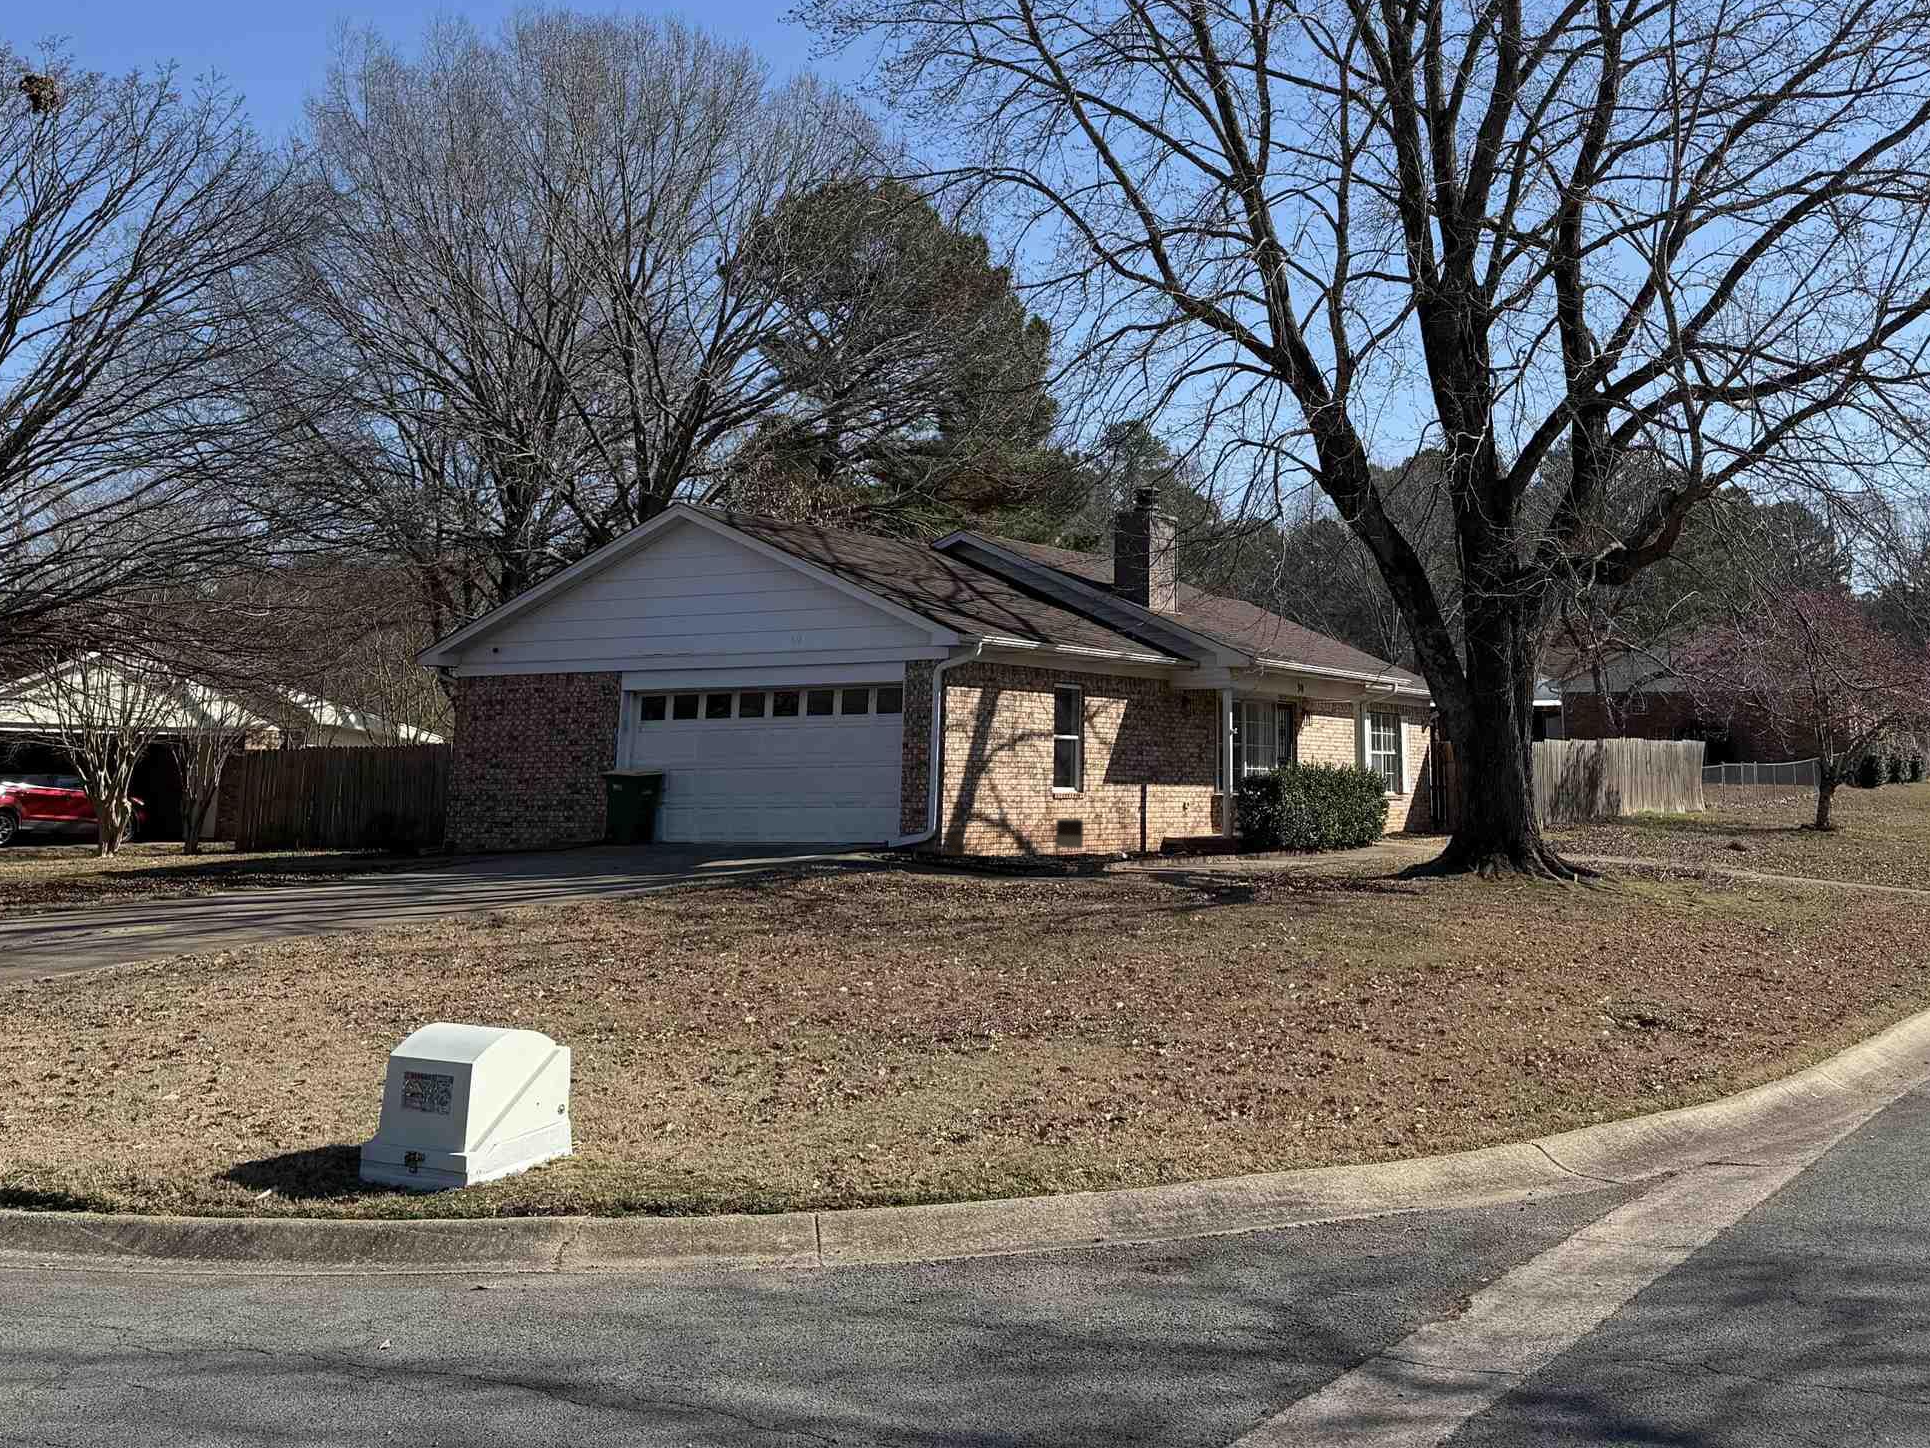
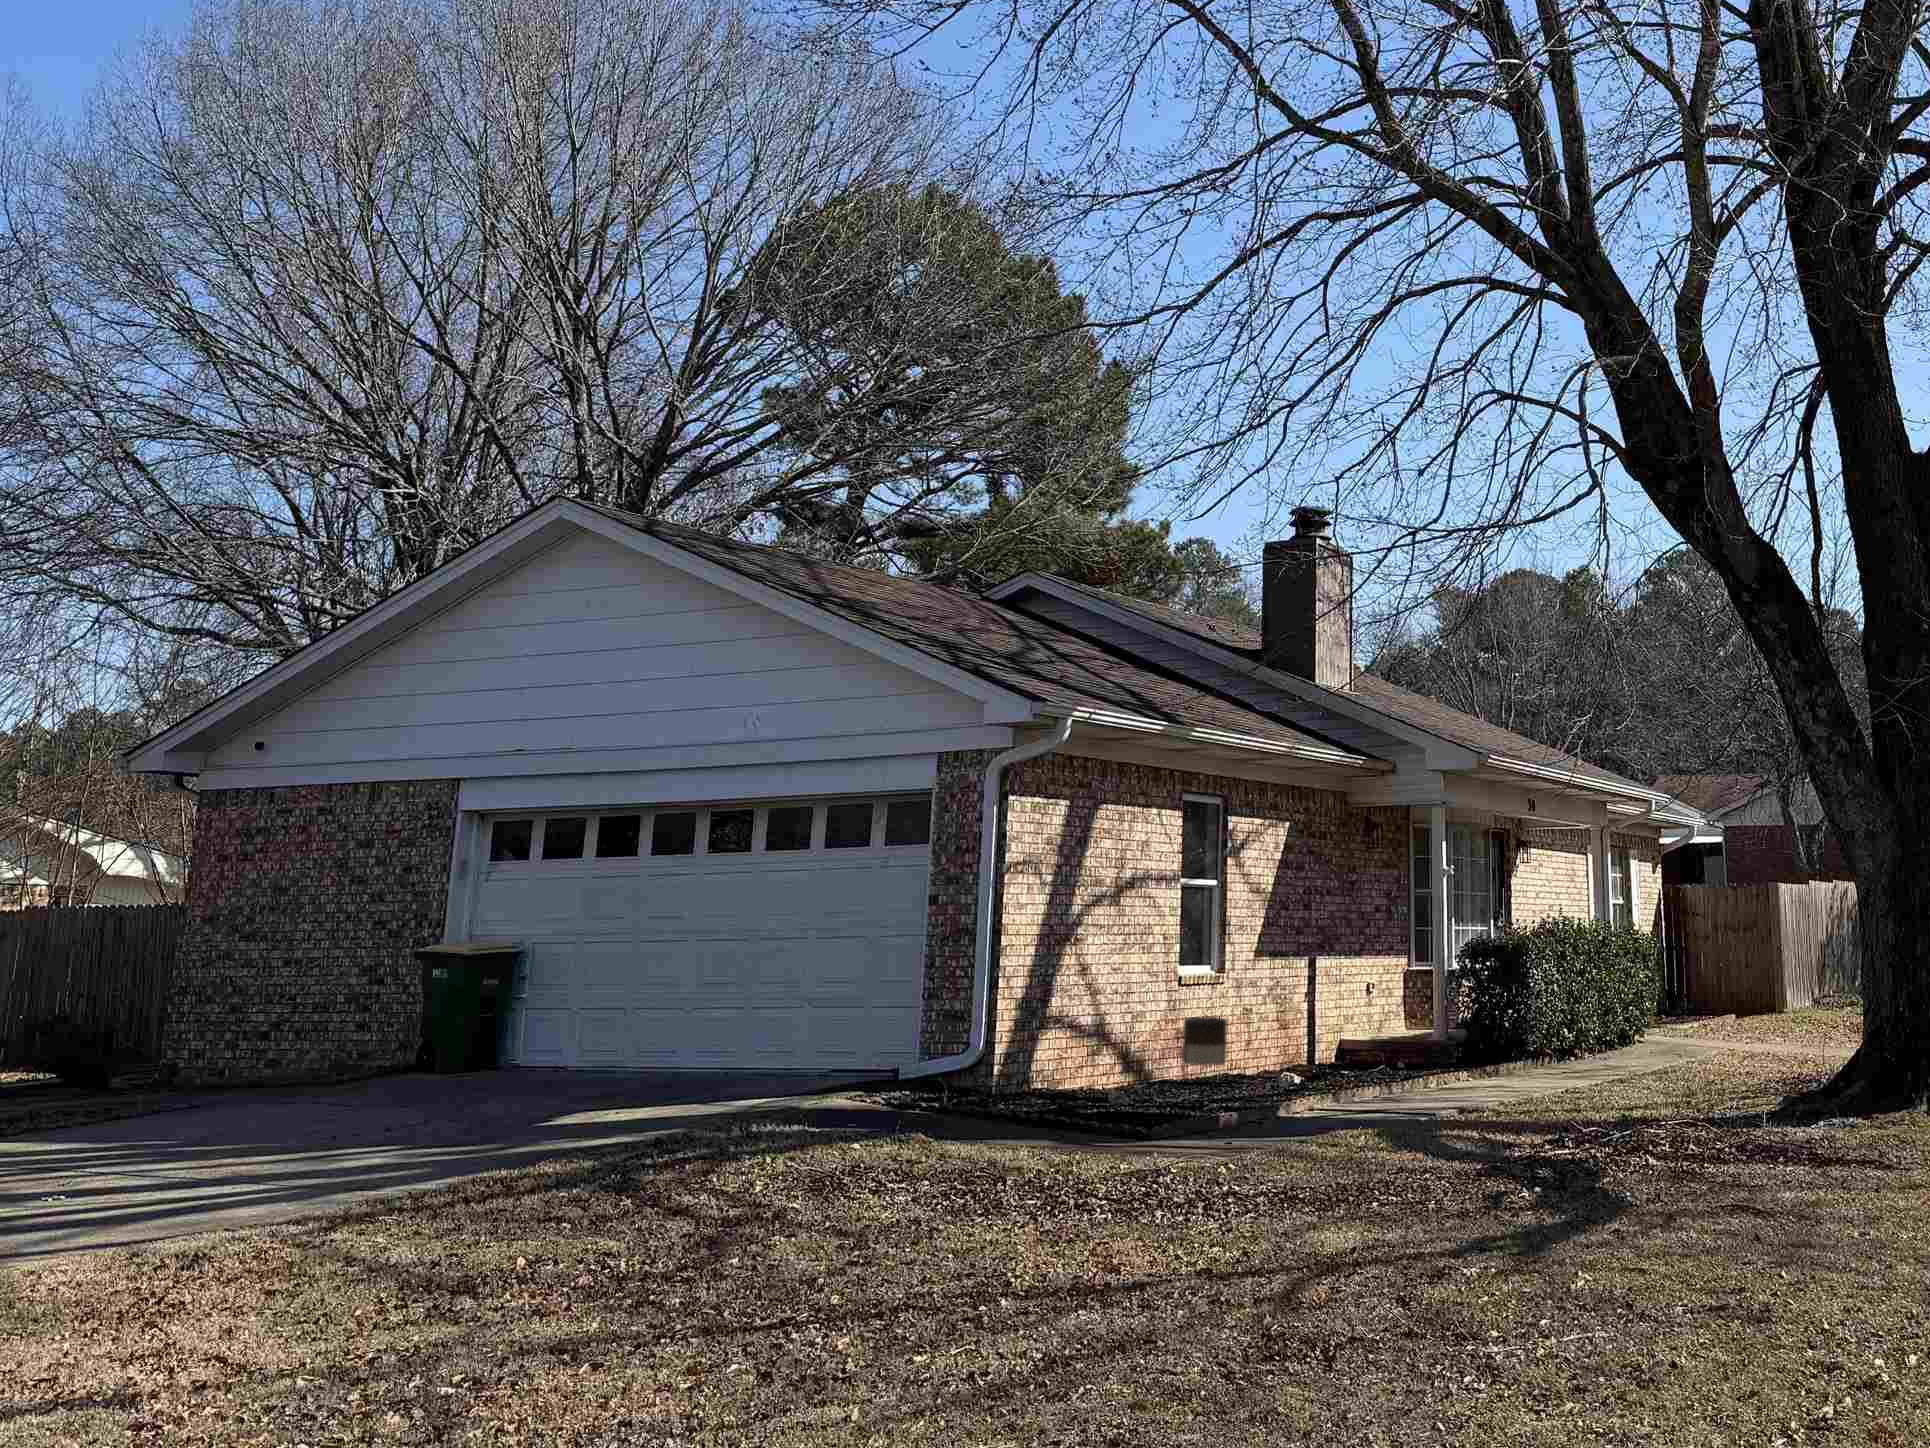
watering can: present [945,831,970,856] -> none [998,1048,1055,1093]

